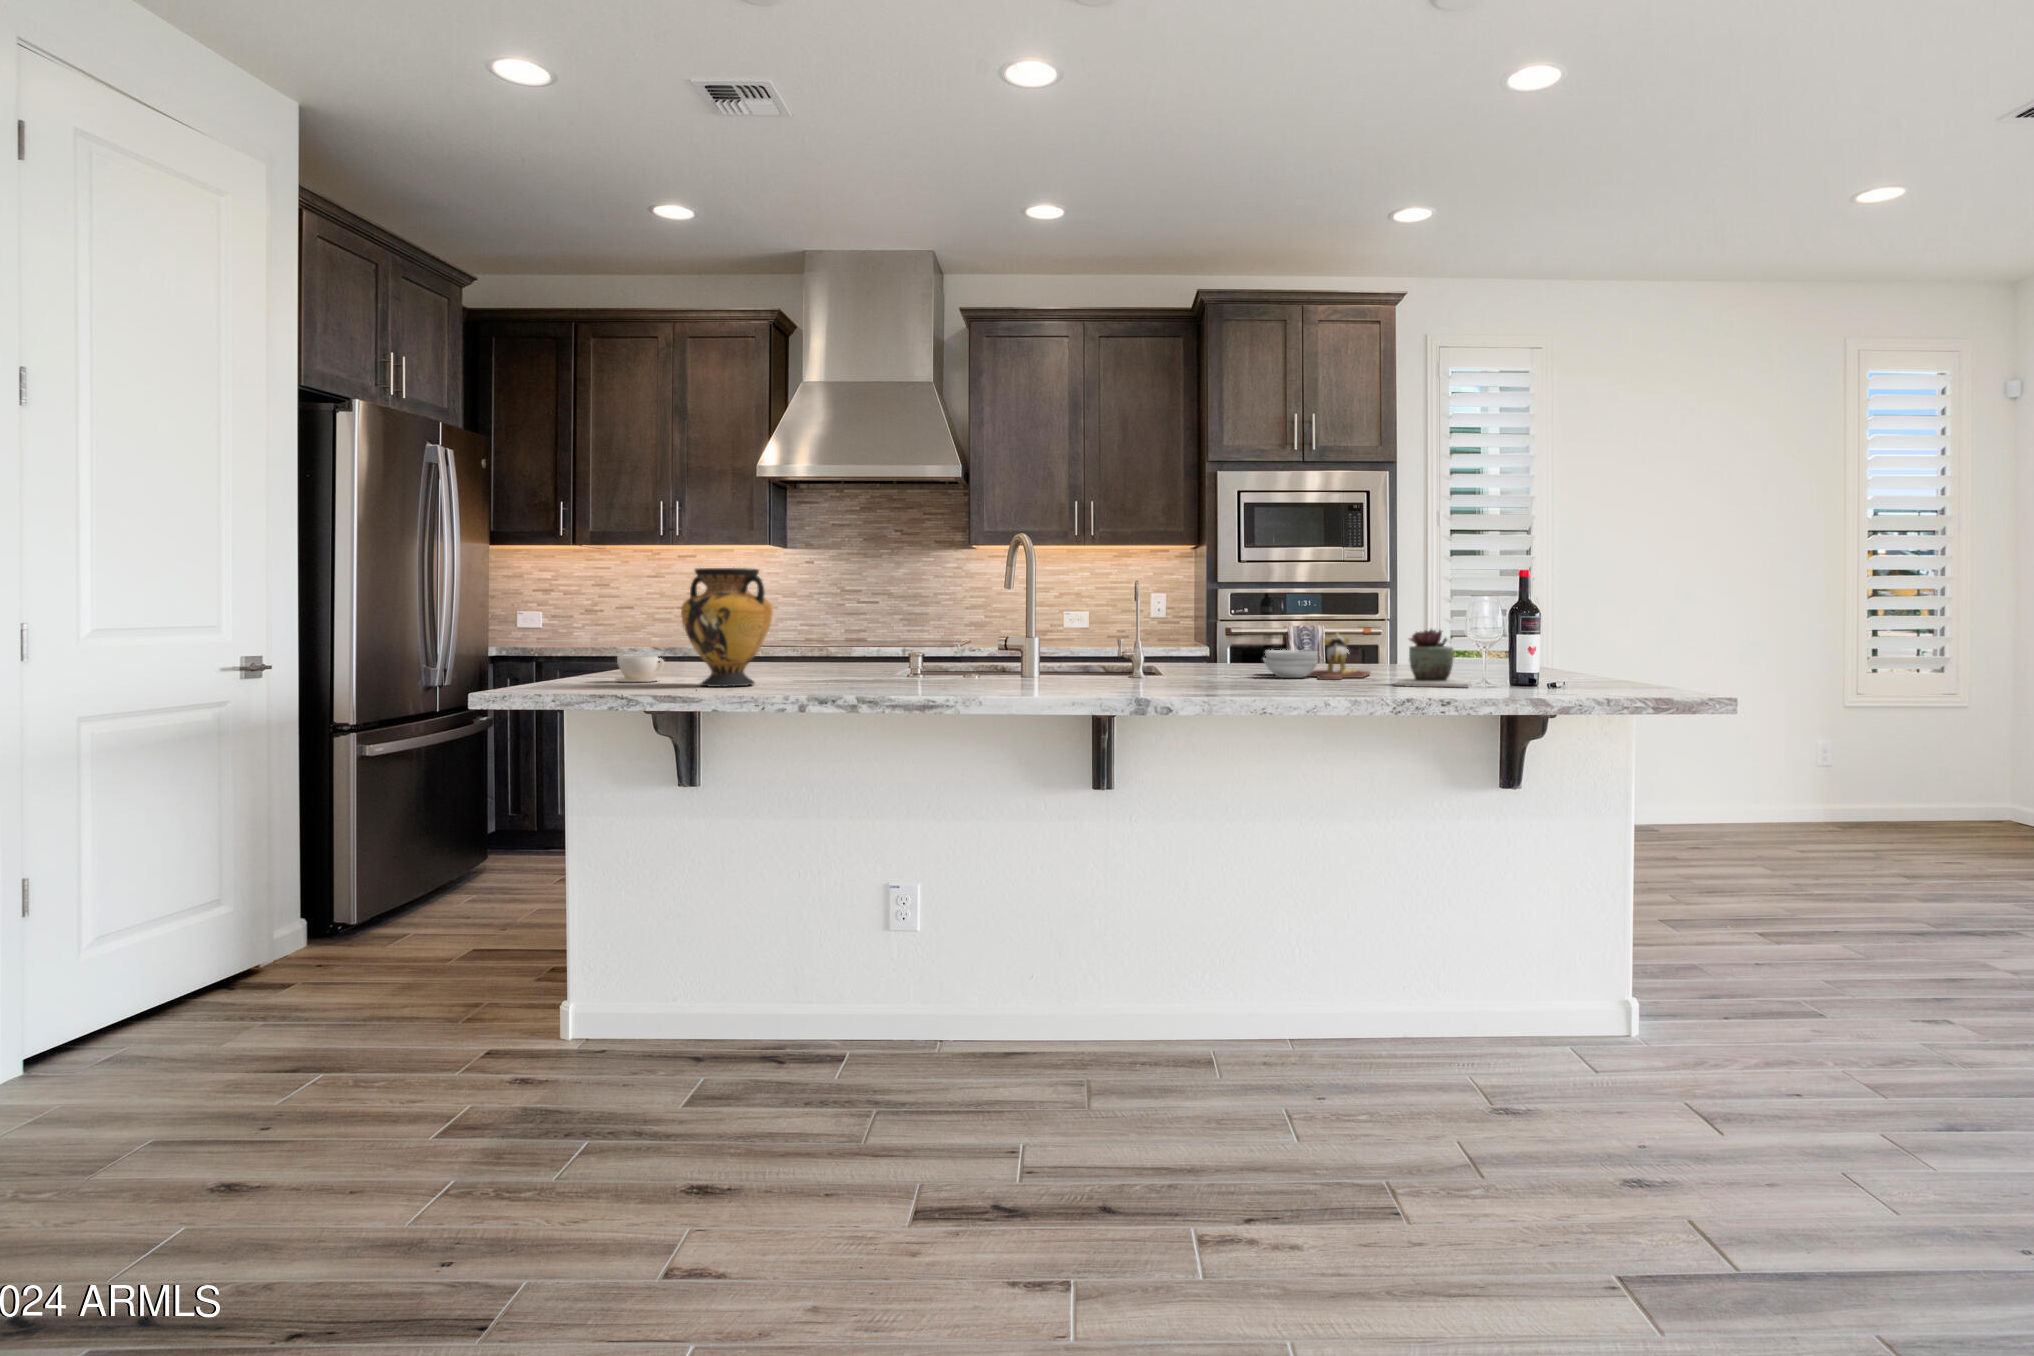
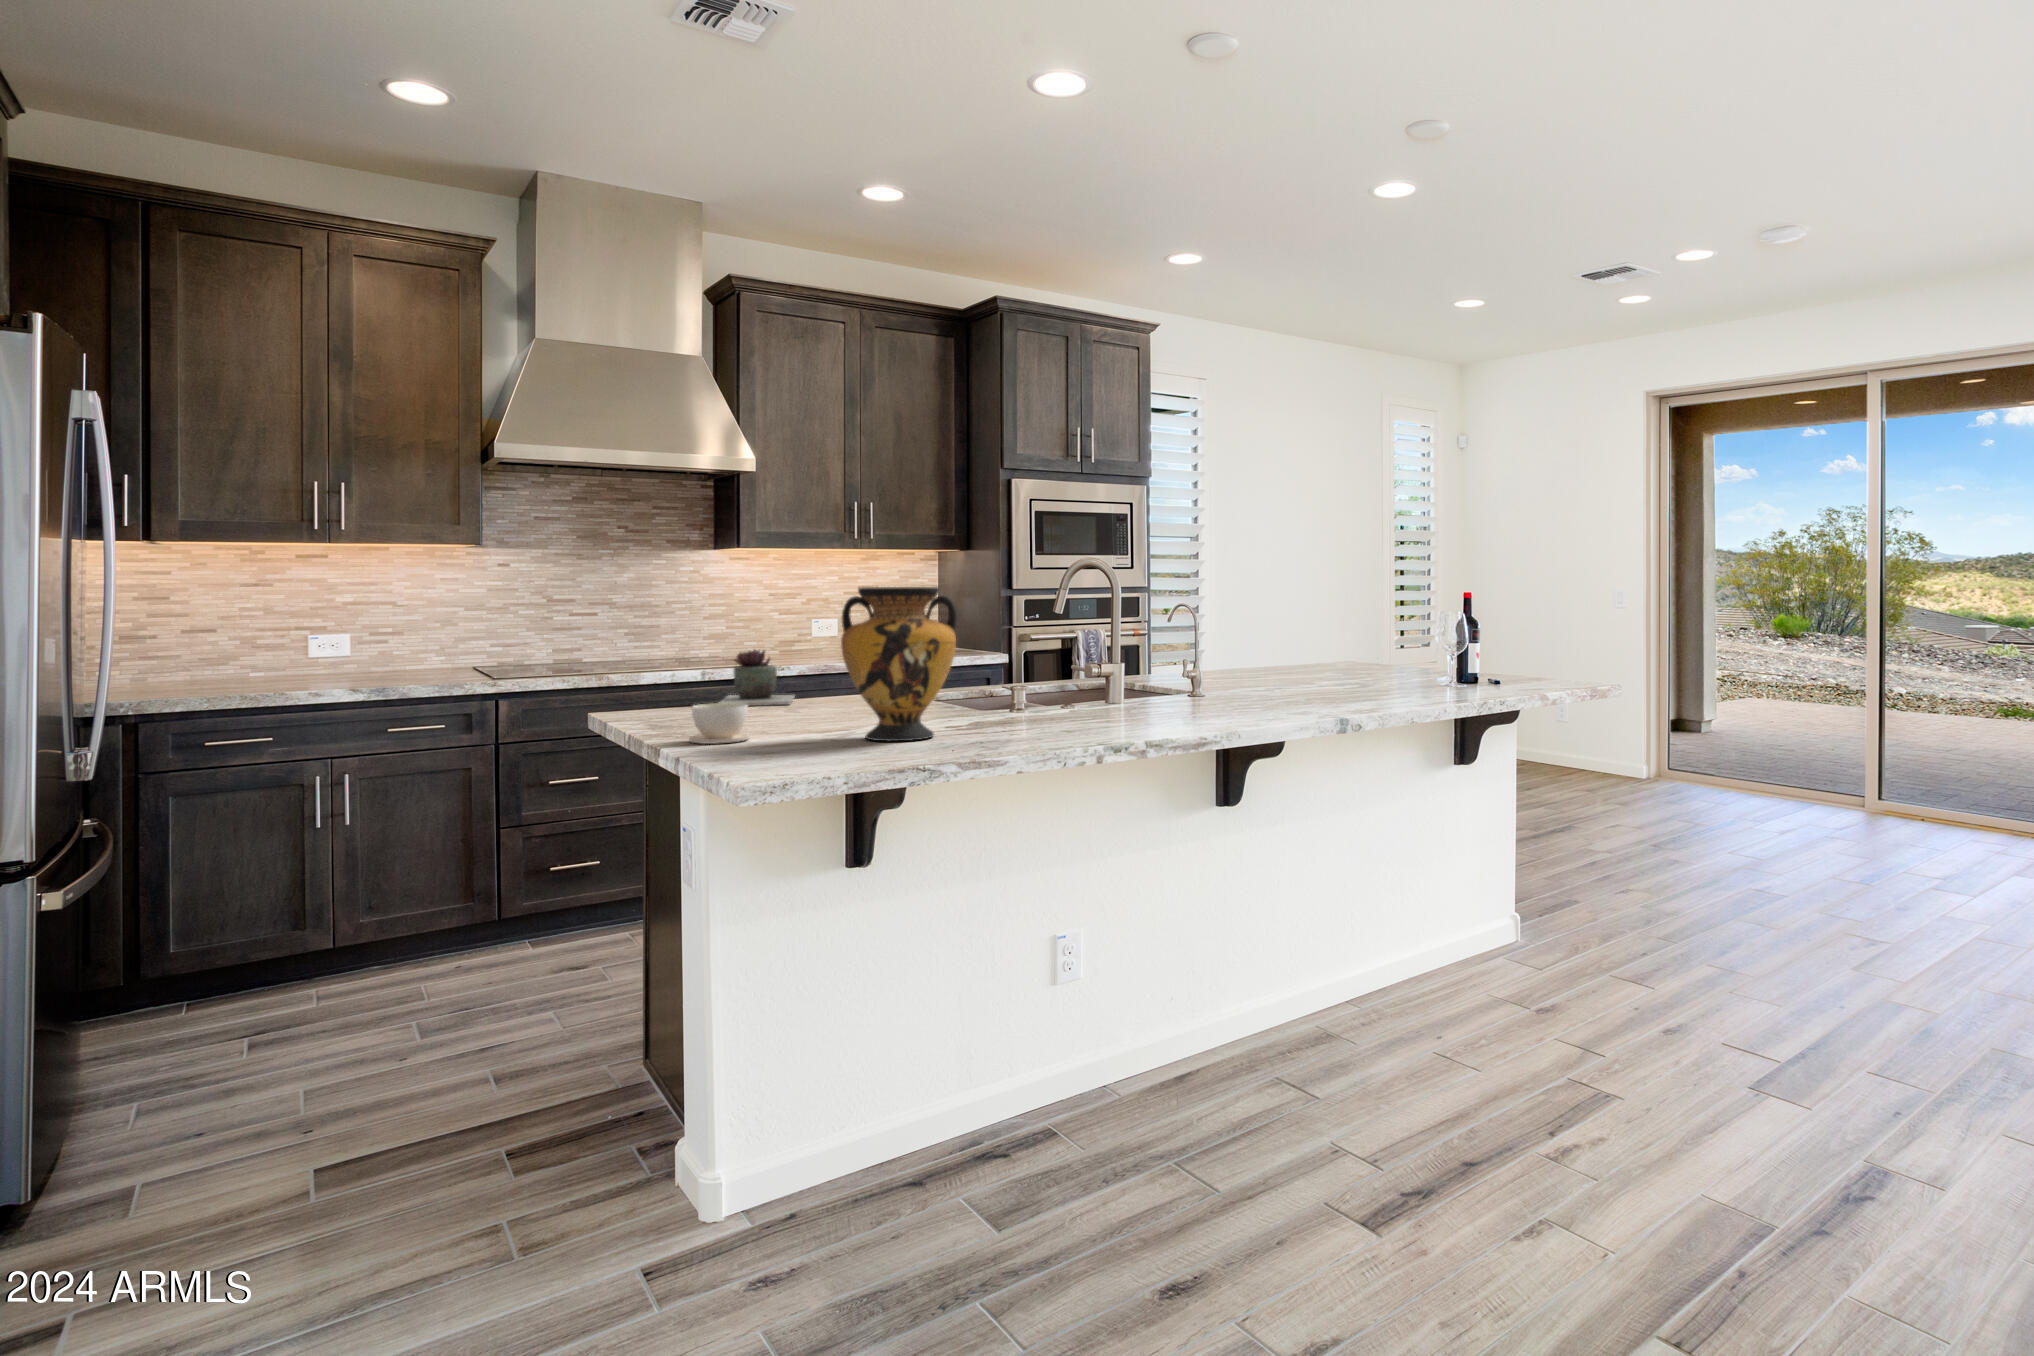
succulent plant: present [1395,629,1470,688] -> present [719,650,795,706]
cutting board: present [1263,633,1371,680] -> none [1252,642,1361,688]

